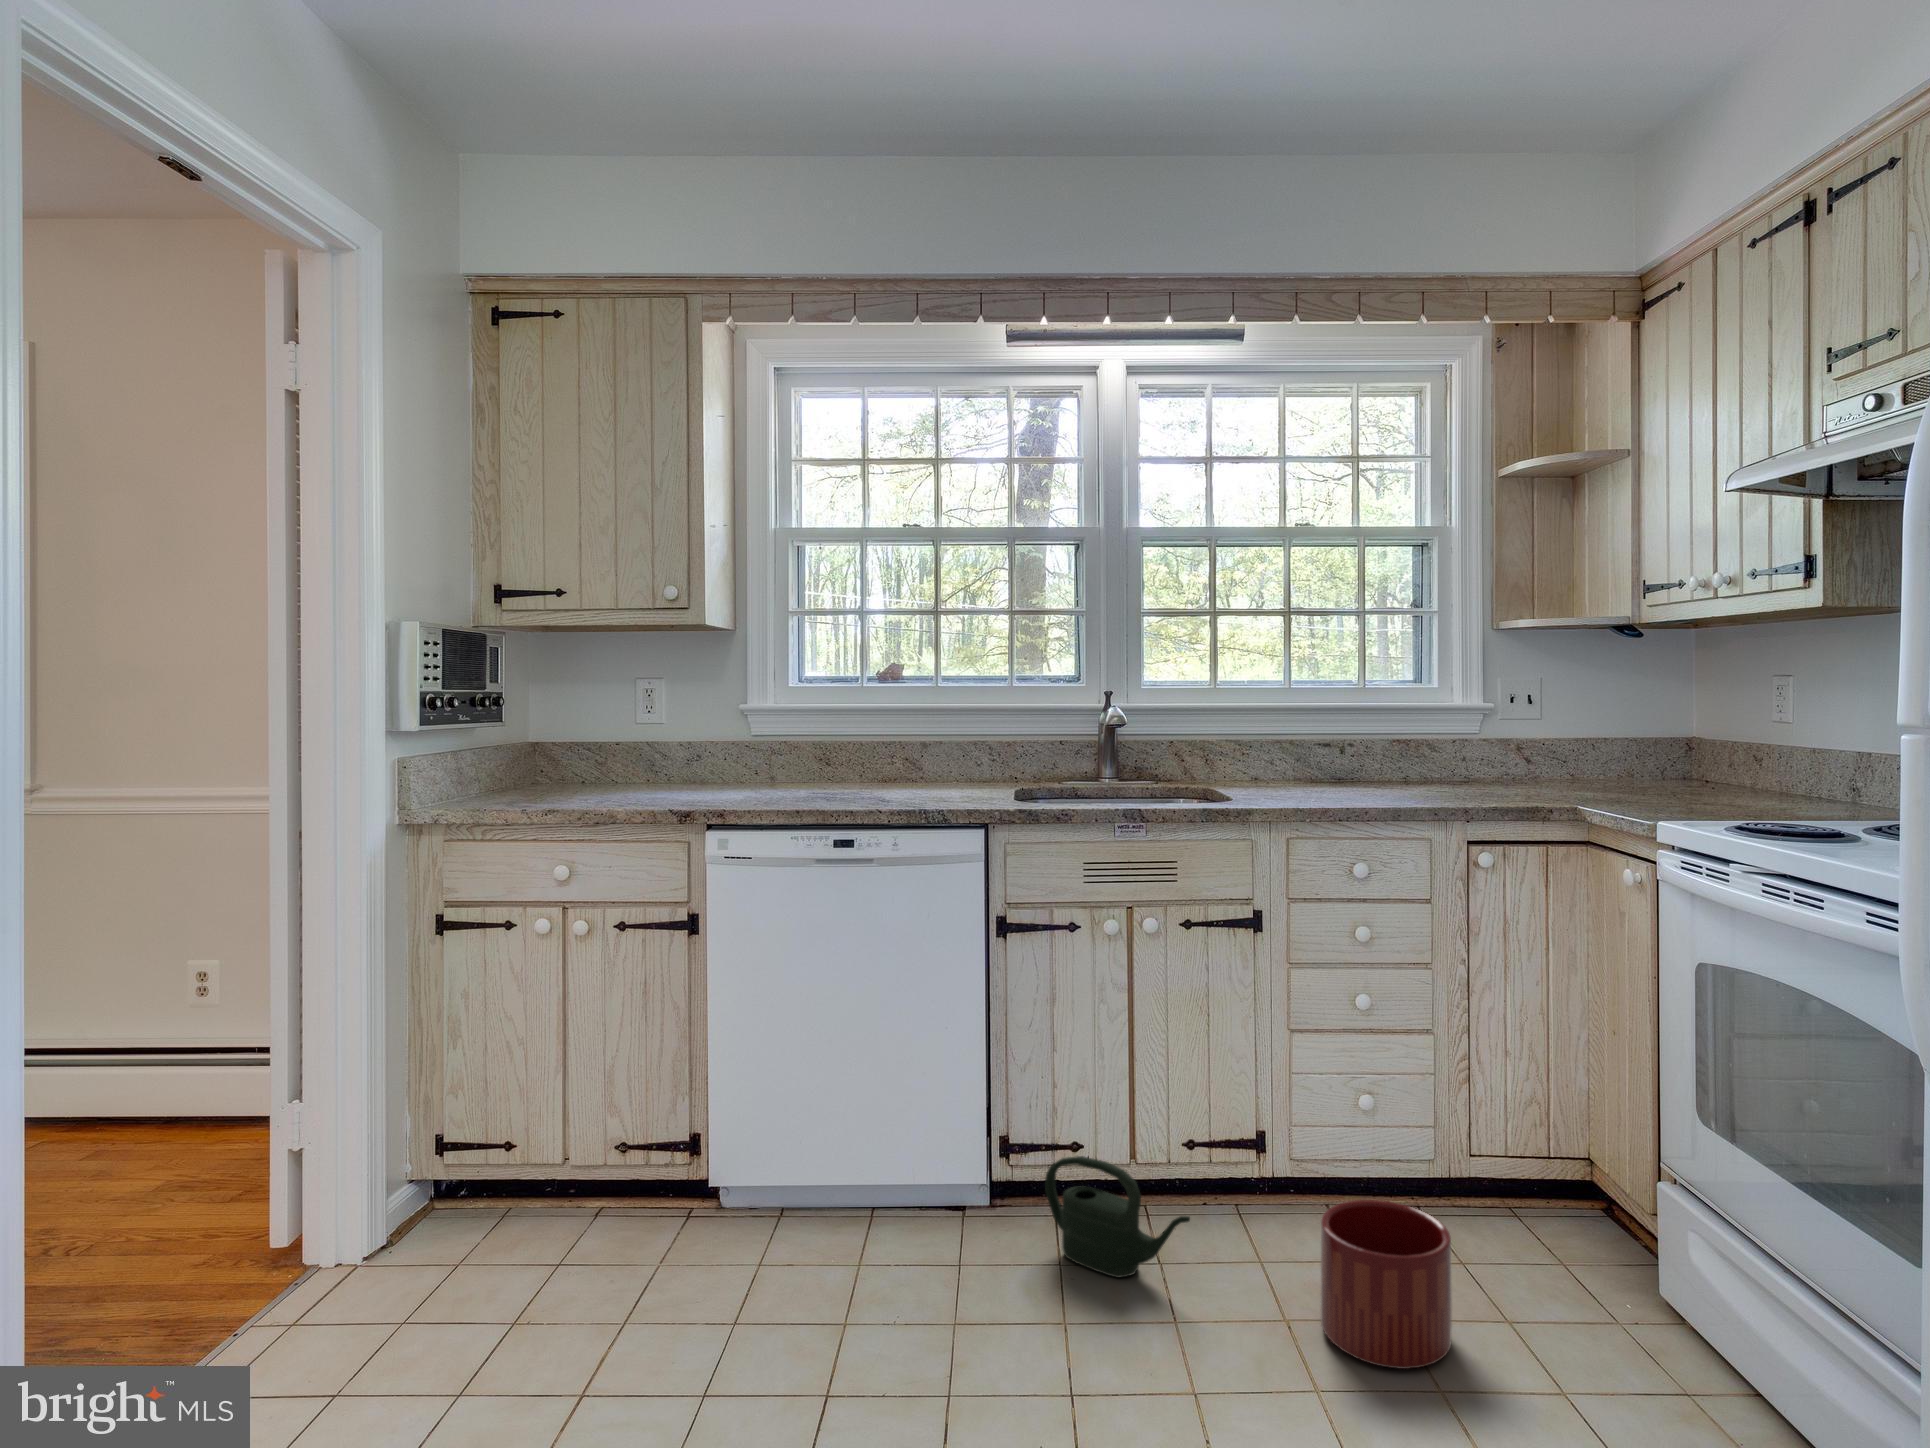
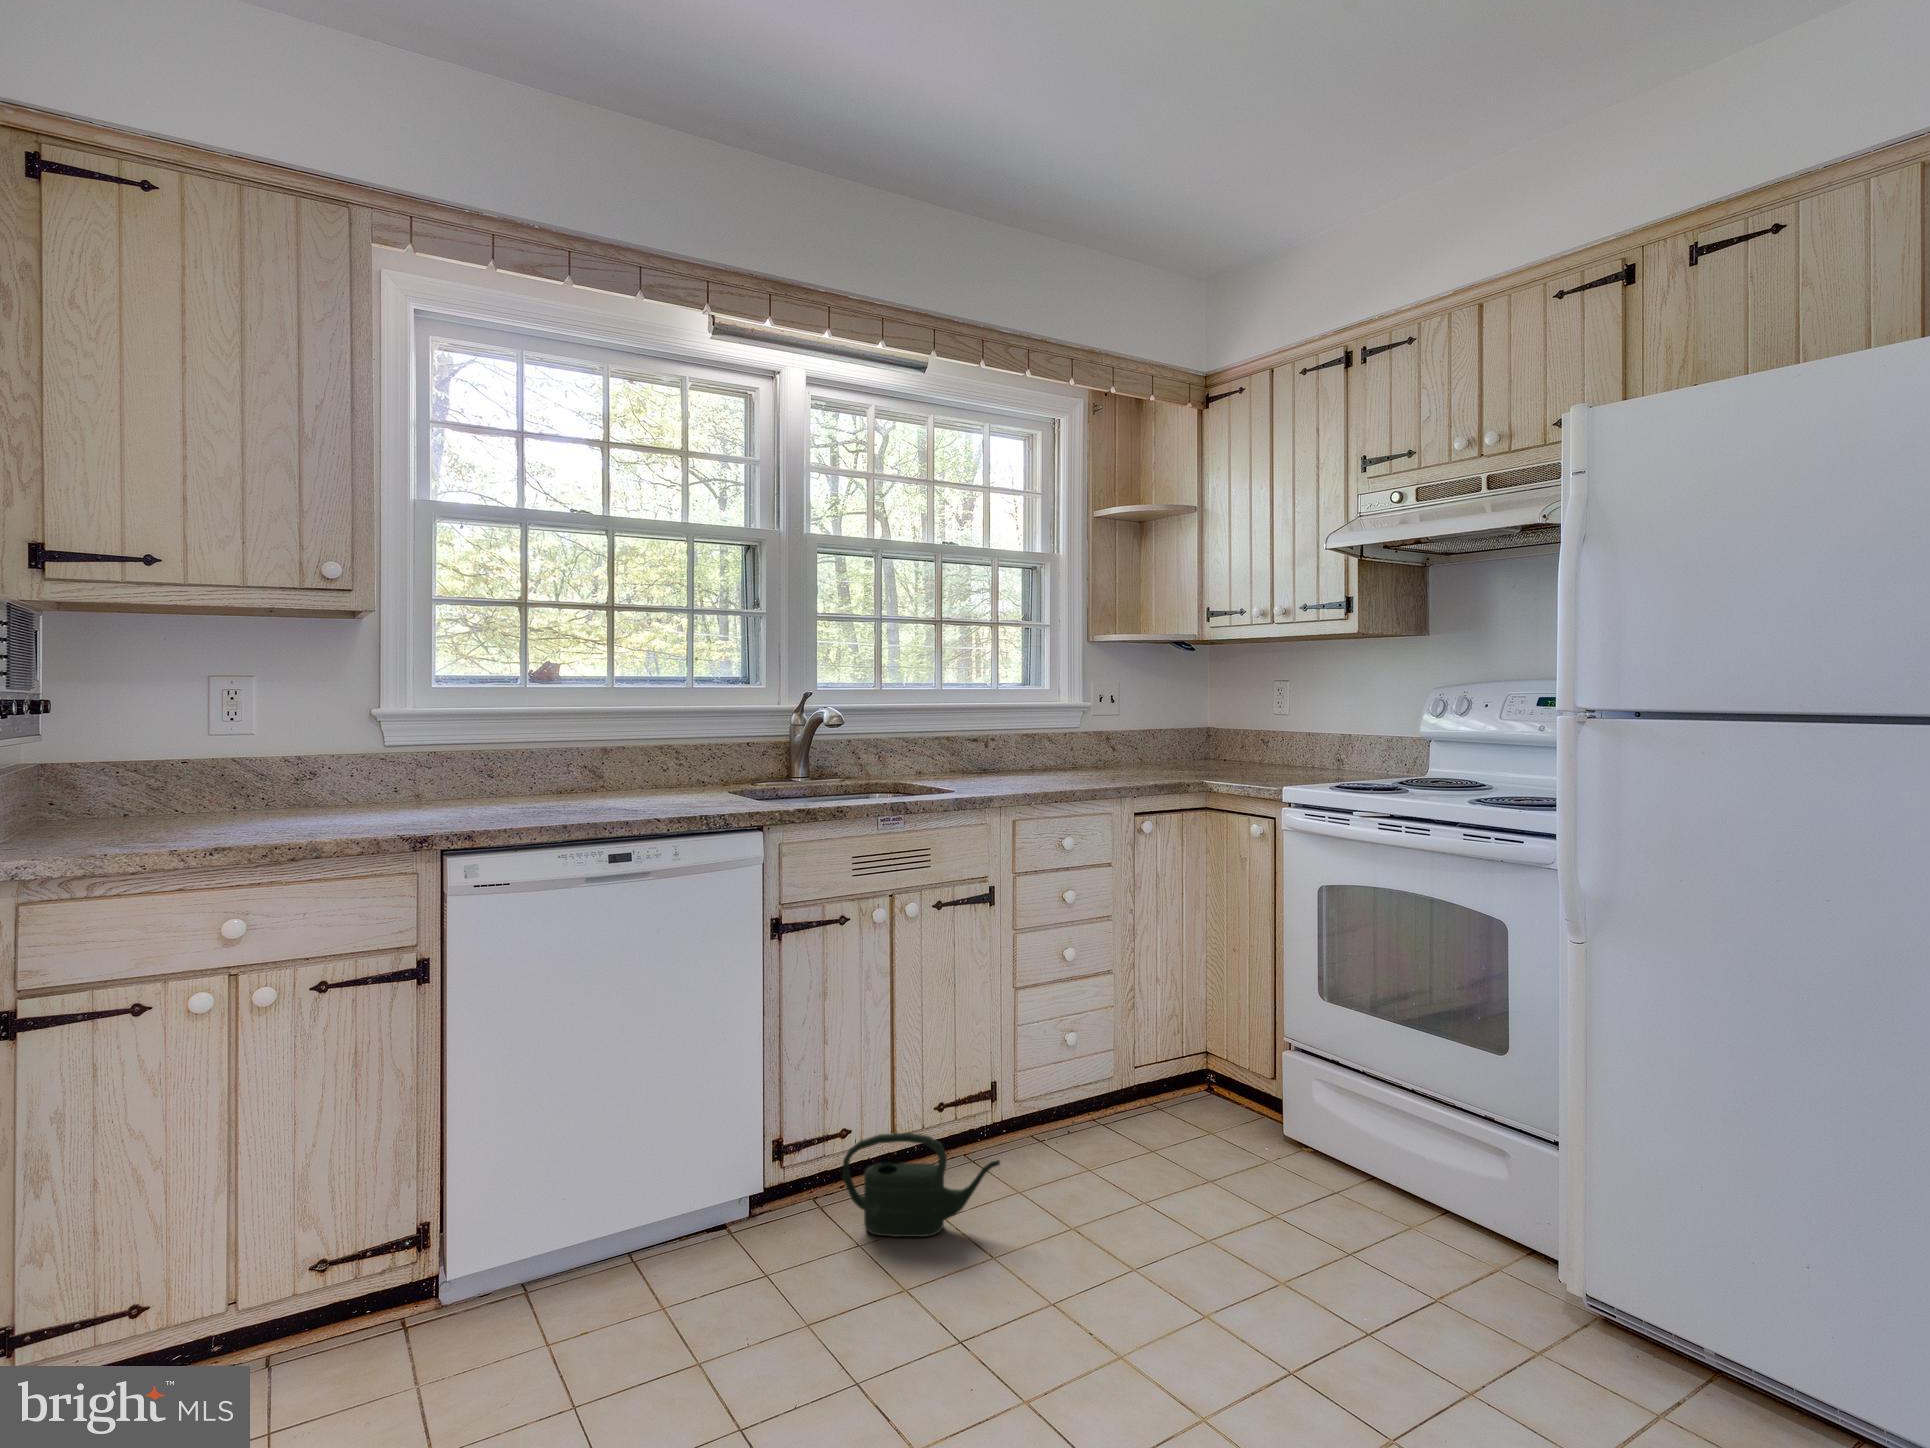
planter: present [1320,1200,1452,1369] -> none [1108,1105,1209,1233]

